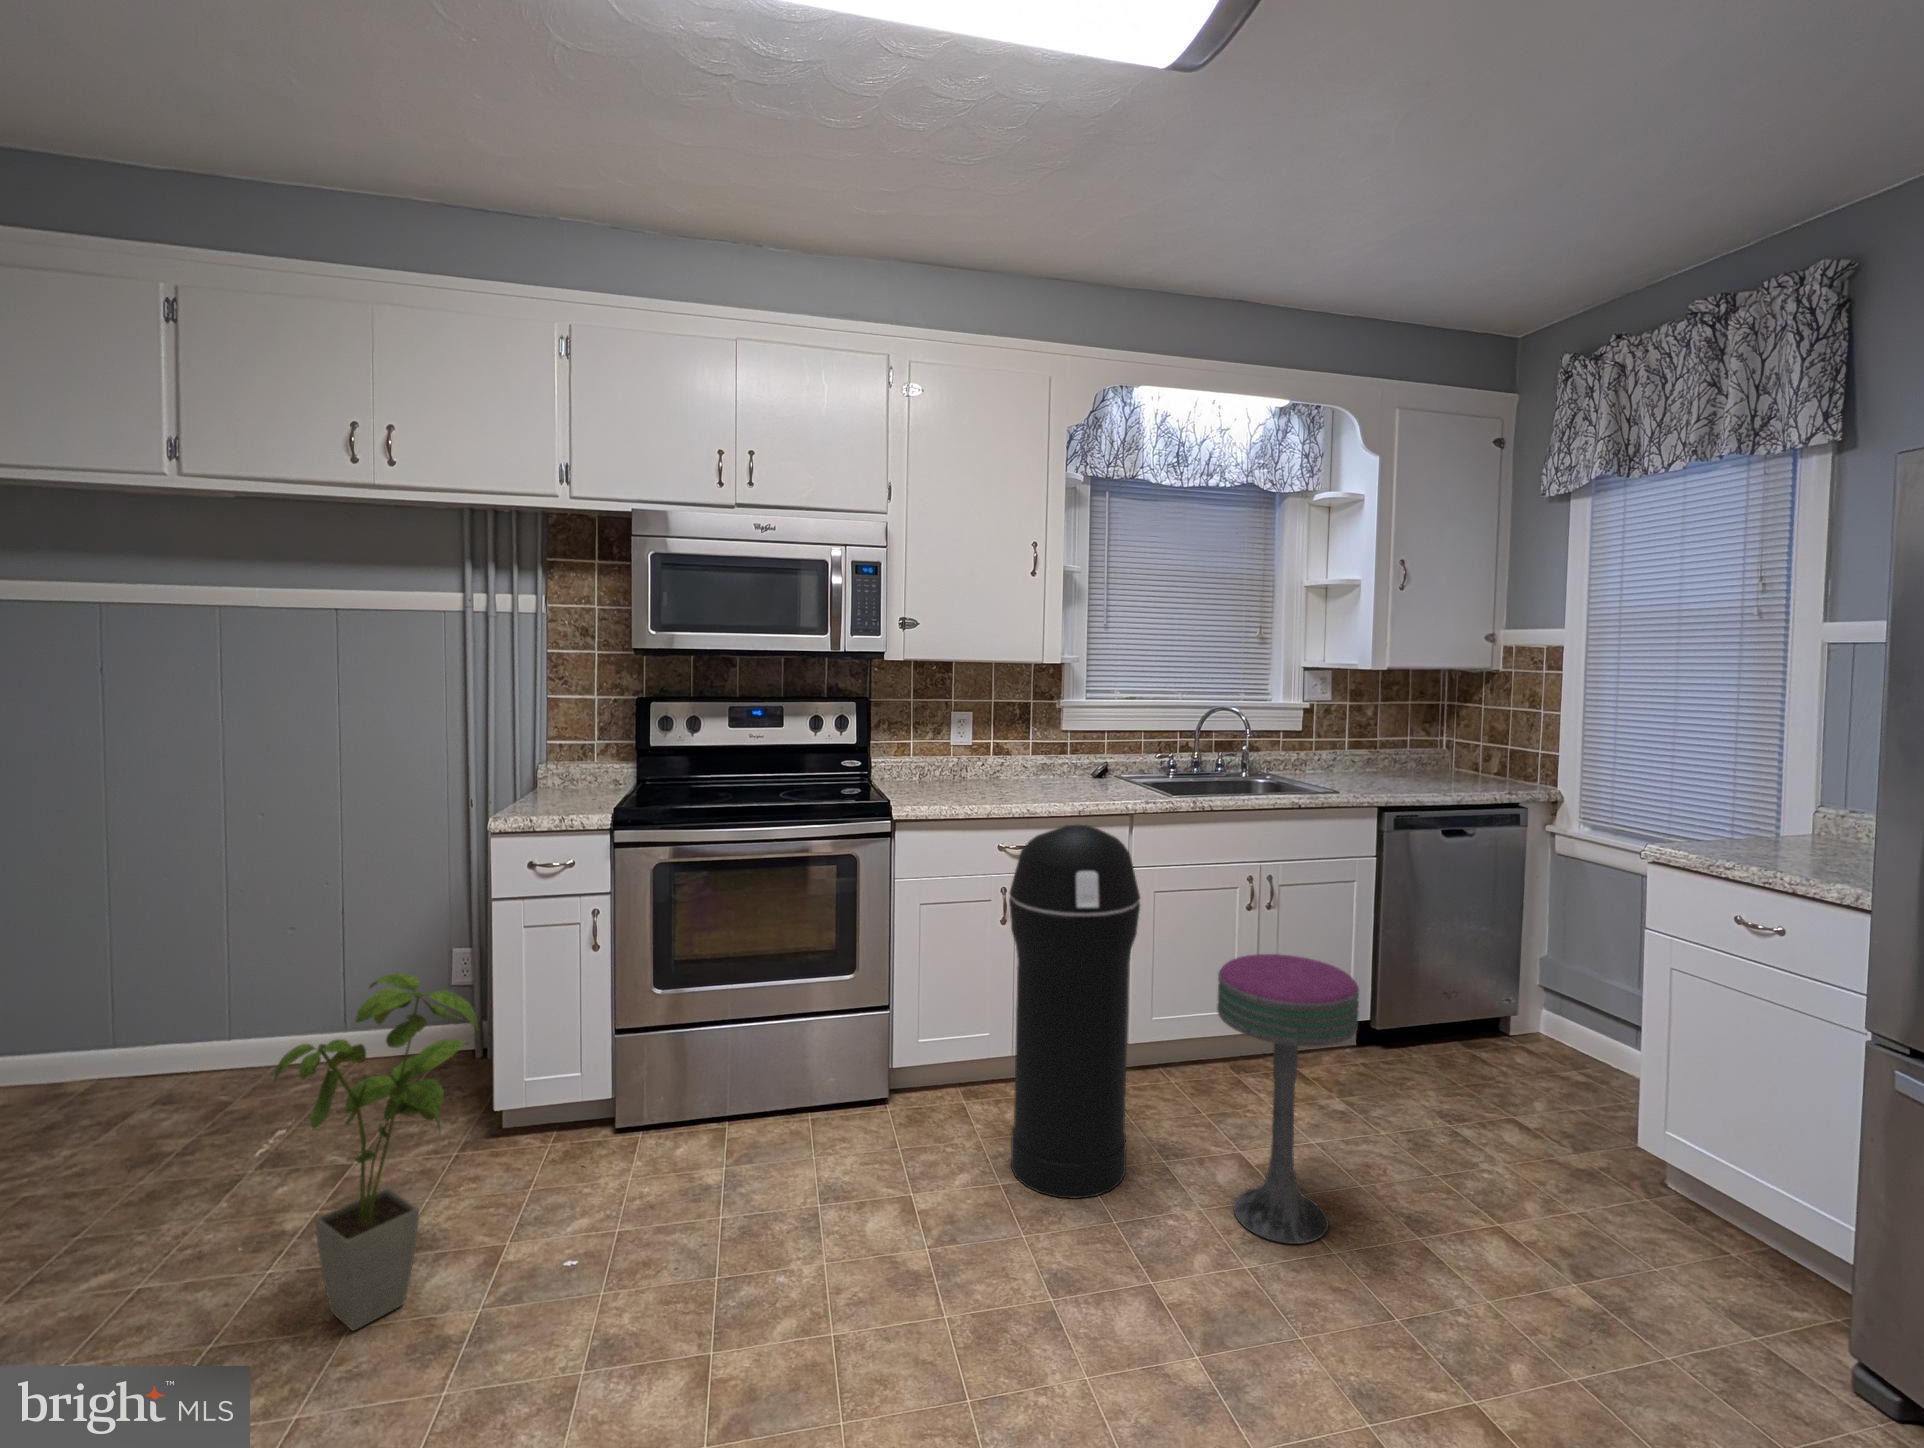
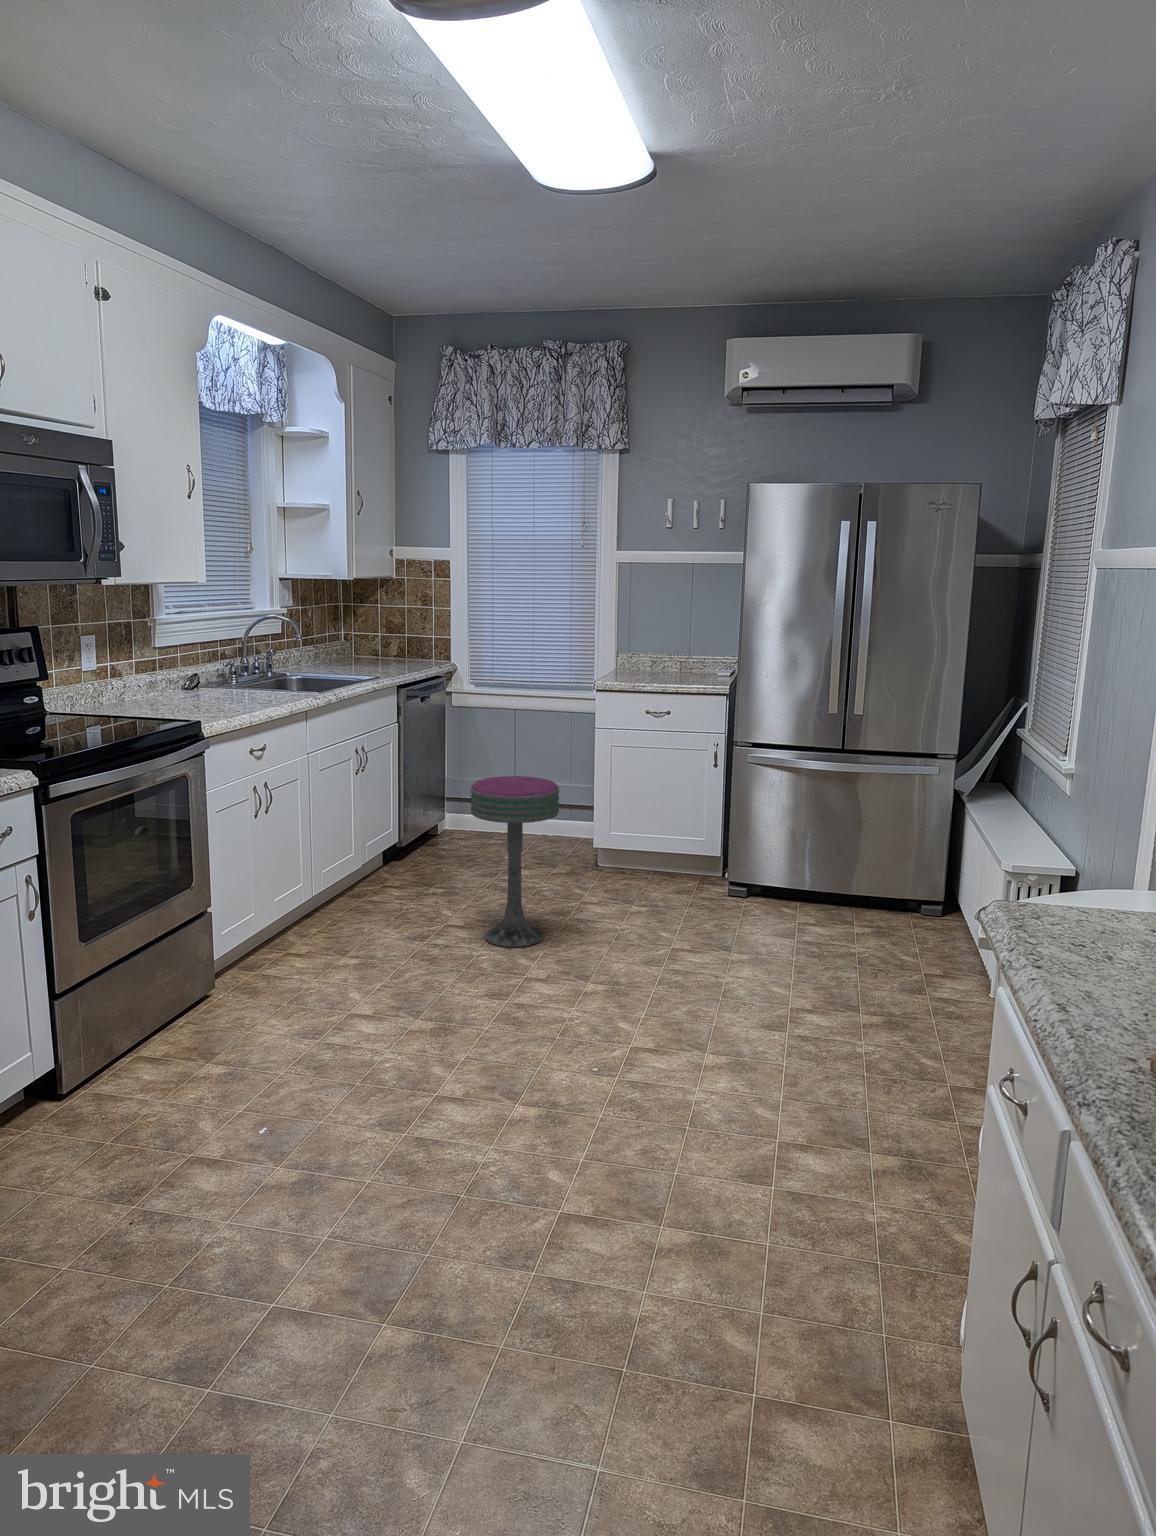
trash can: present [1009,825,1140,1199] -> none [332,709,441,988]
house plant: present [274,973,478,1330] -> none [81,930,257,1289]

